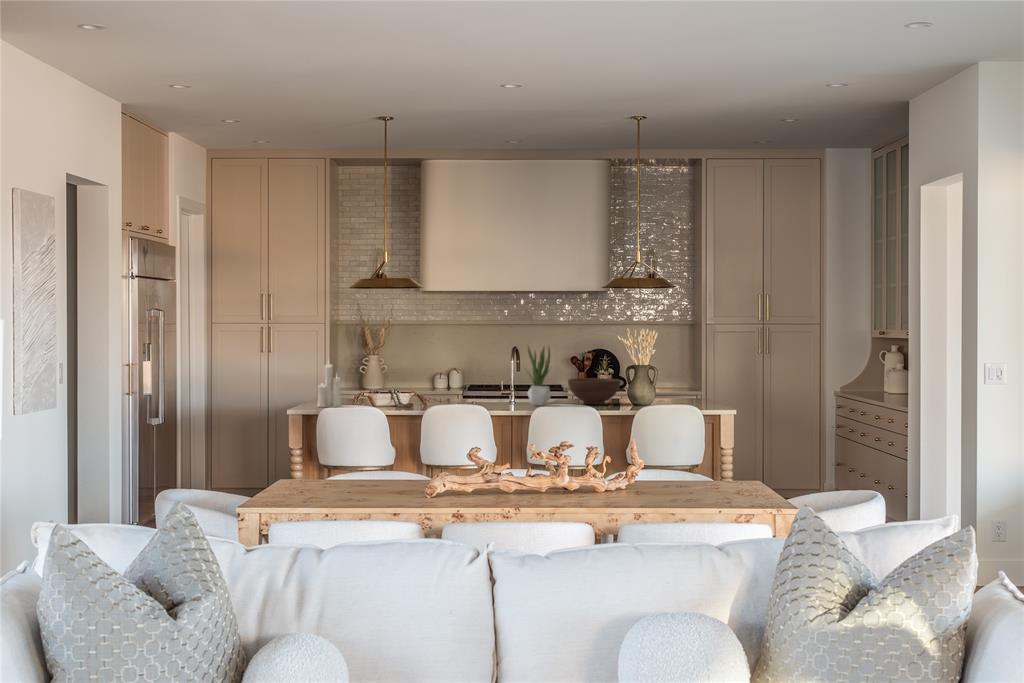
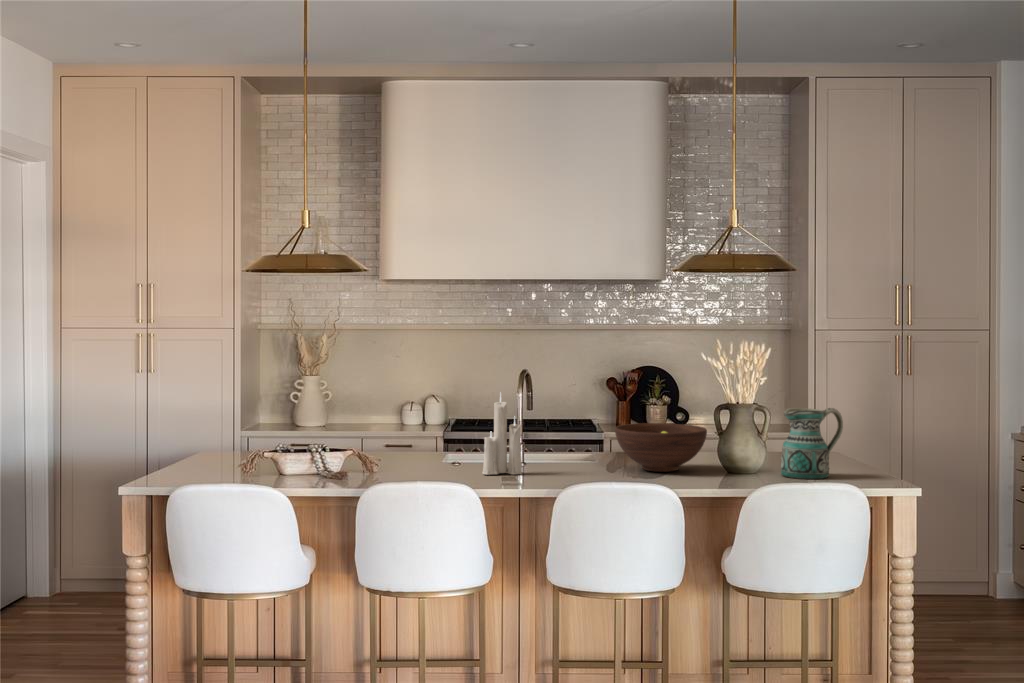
potted plant: present [527,346,550,406] -> none [539,368,590,476]
candle: present [317,364,341,407] -> present [482,396,522,475]
ceramic pitcher: none [661,367,697,407] -> present [781,408,843,479]

